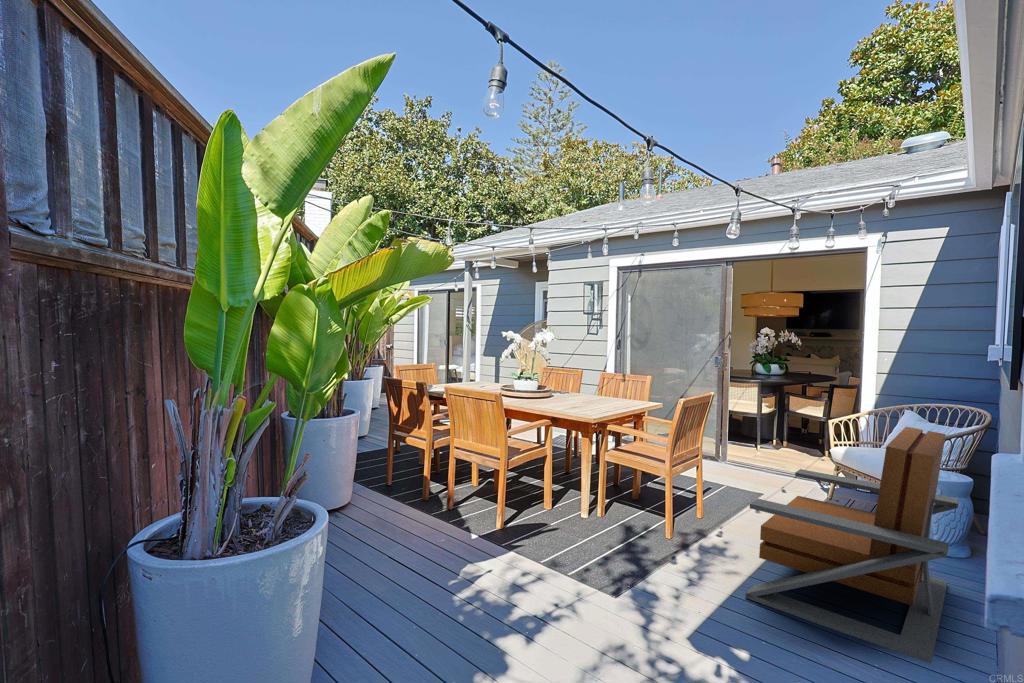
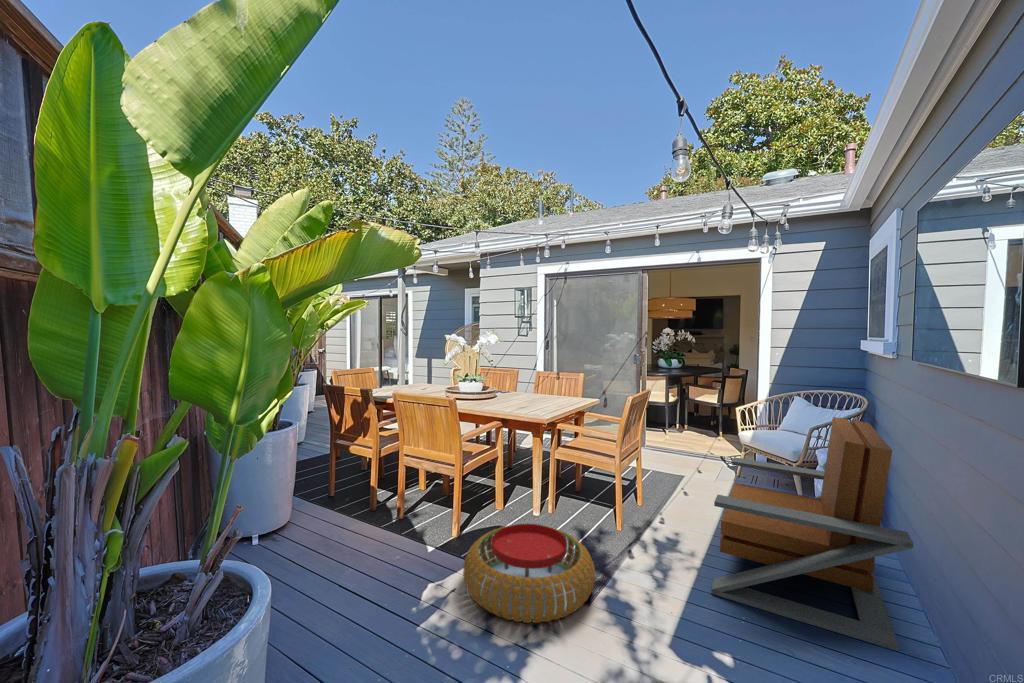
pouf: none [498,517,625,601] -> present [463,524,595,623]

